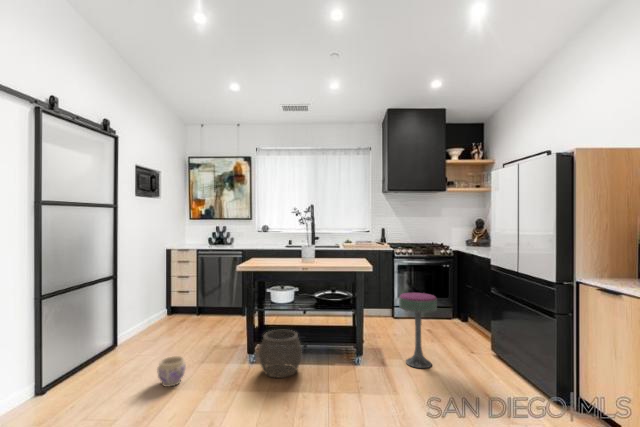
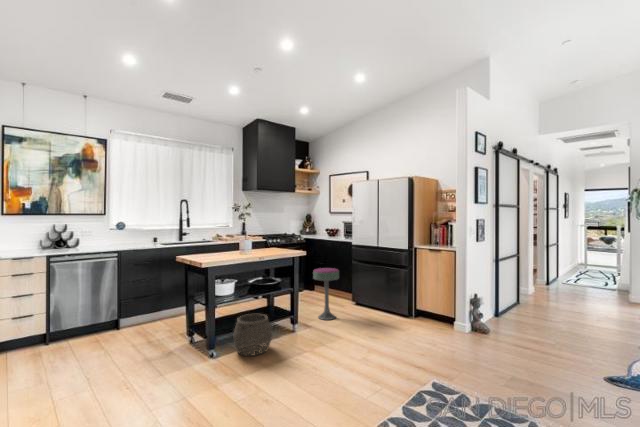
planter: present [157,356,186,387] -> none [154,364,186,400]

